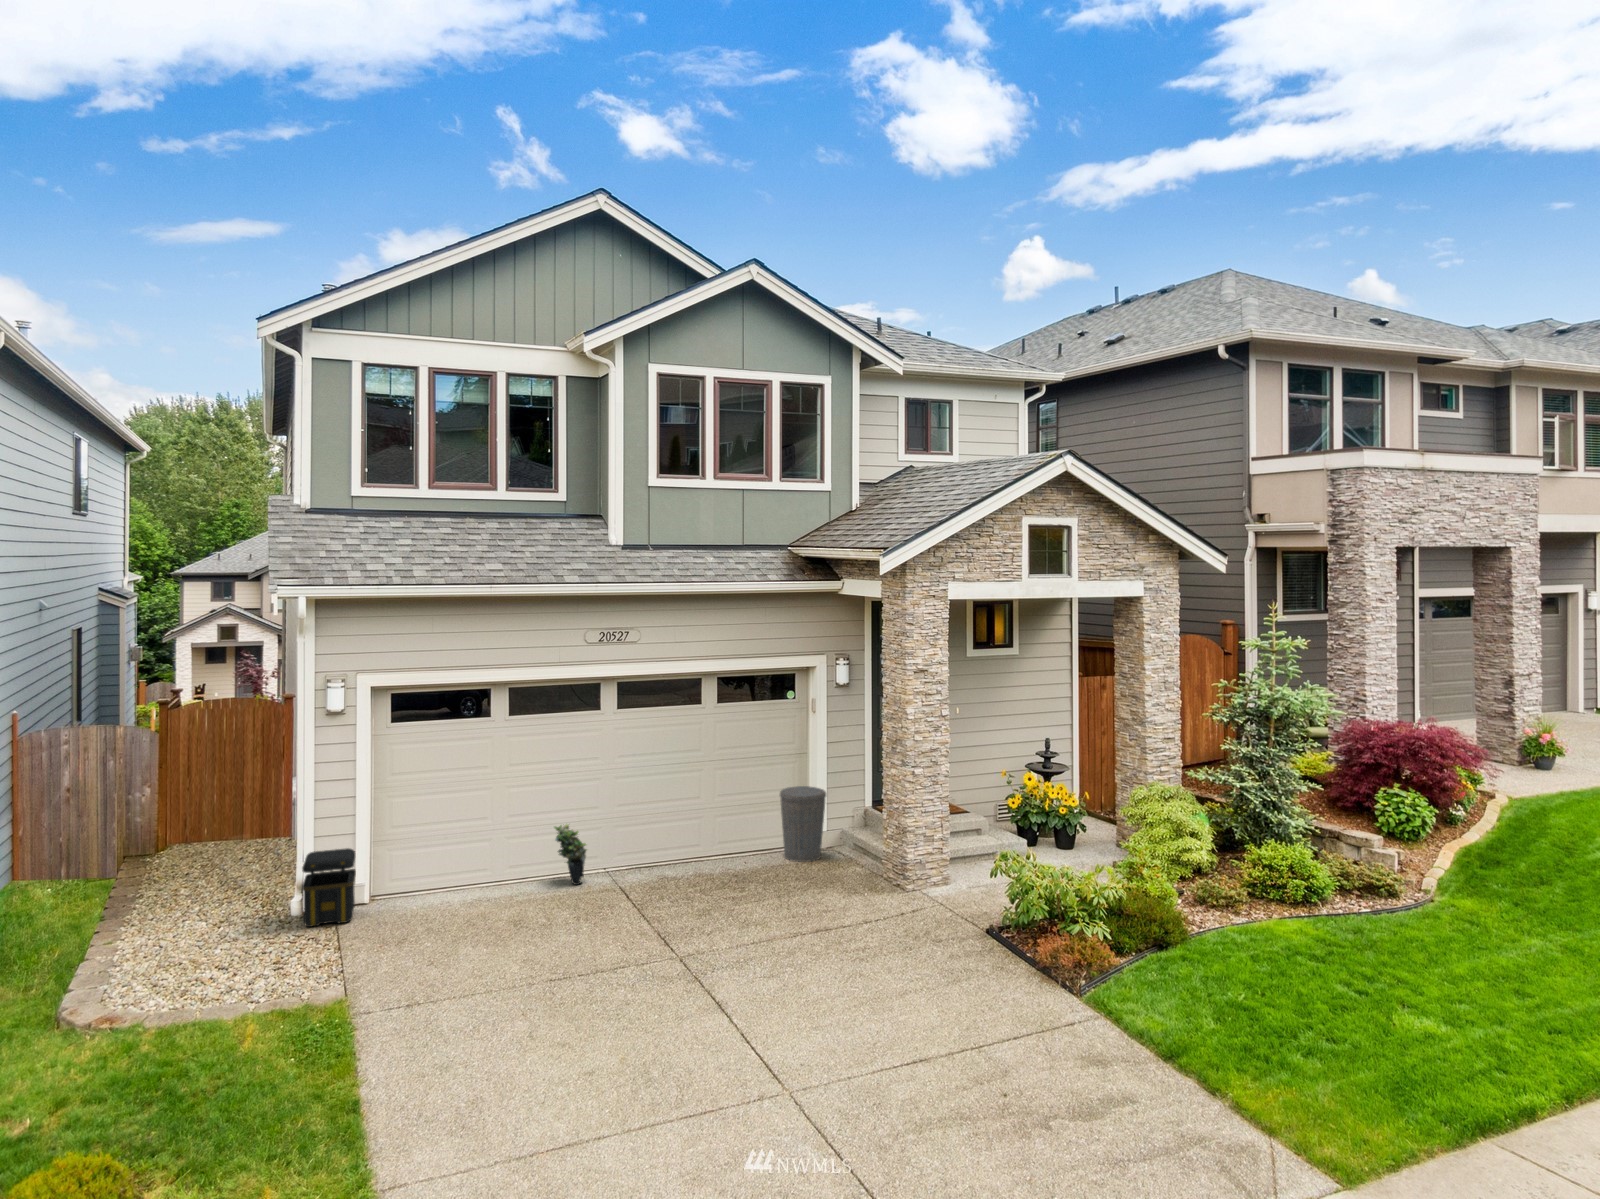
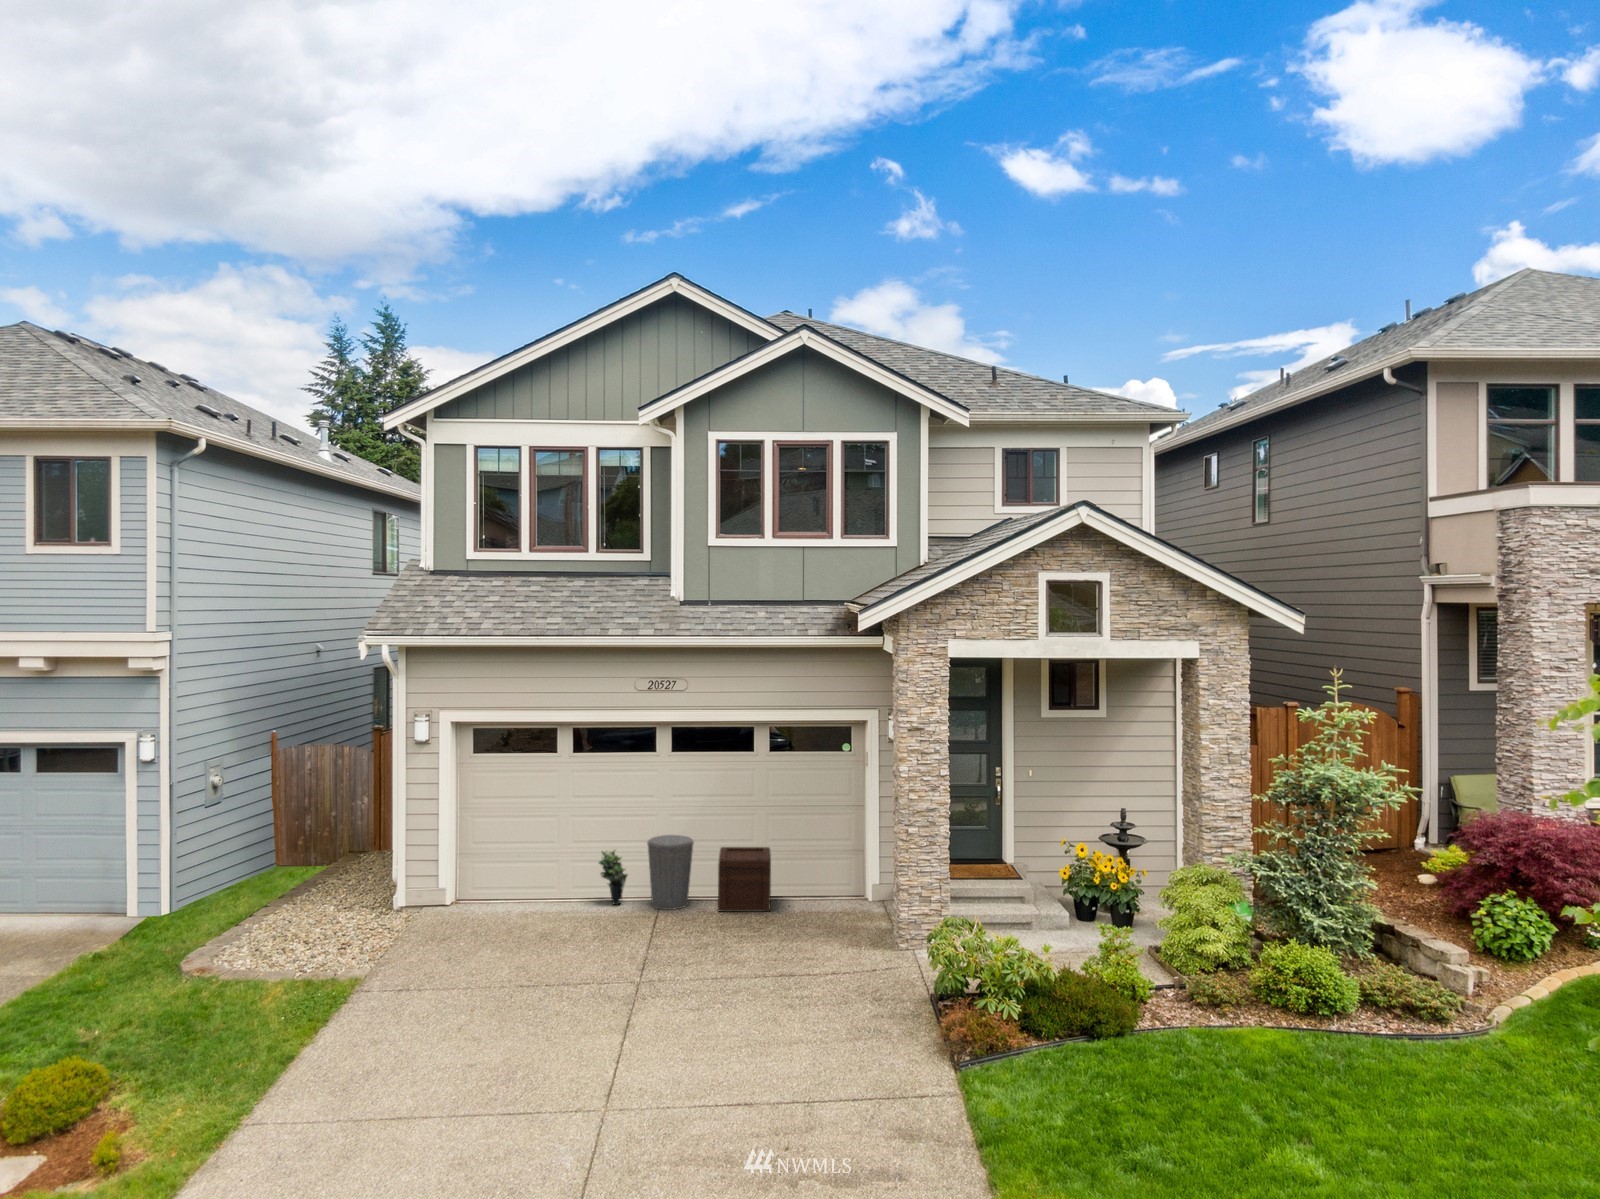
trash can: present [780,786,826,862] -> present [647,835,694,910]
wooden crate: none [681,806,749,879] -> present [718,847,771,912]
toolbox: present [302,848,356,927] -> none [386,853,434,914]

